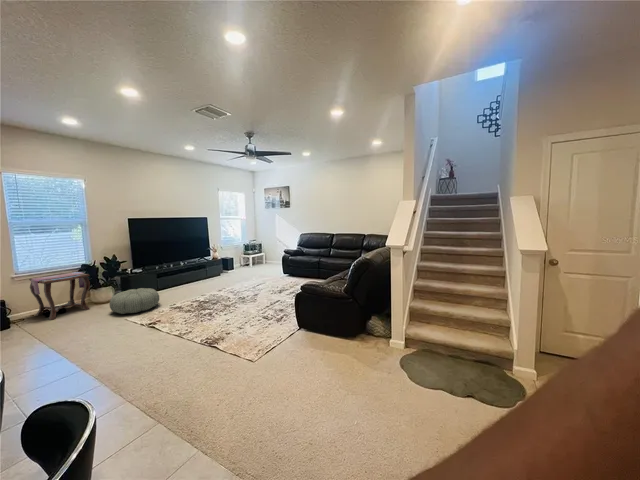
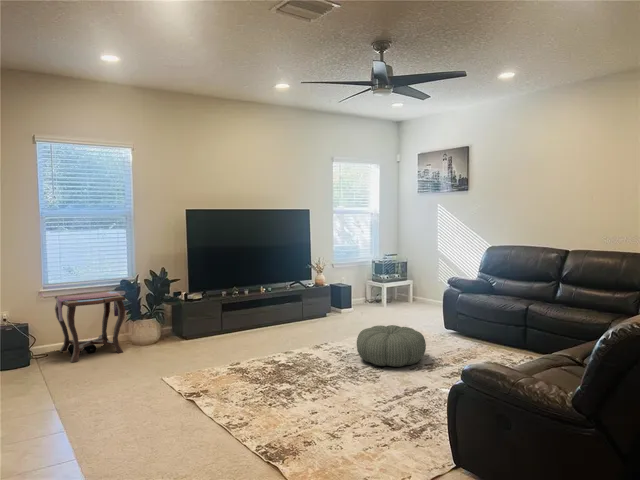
pouf: present [109,288,159,314] -> present [357,325,426,367]

